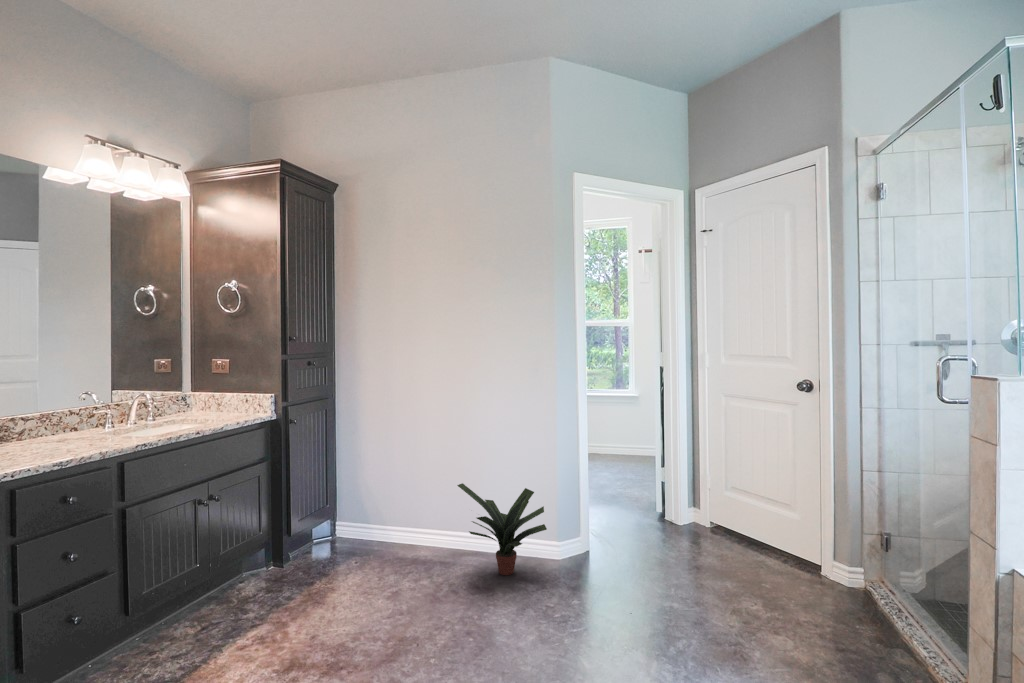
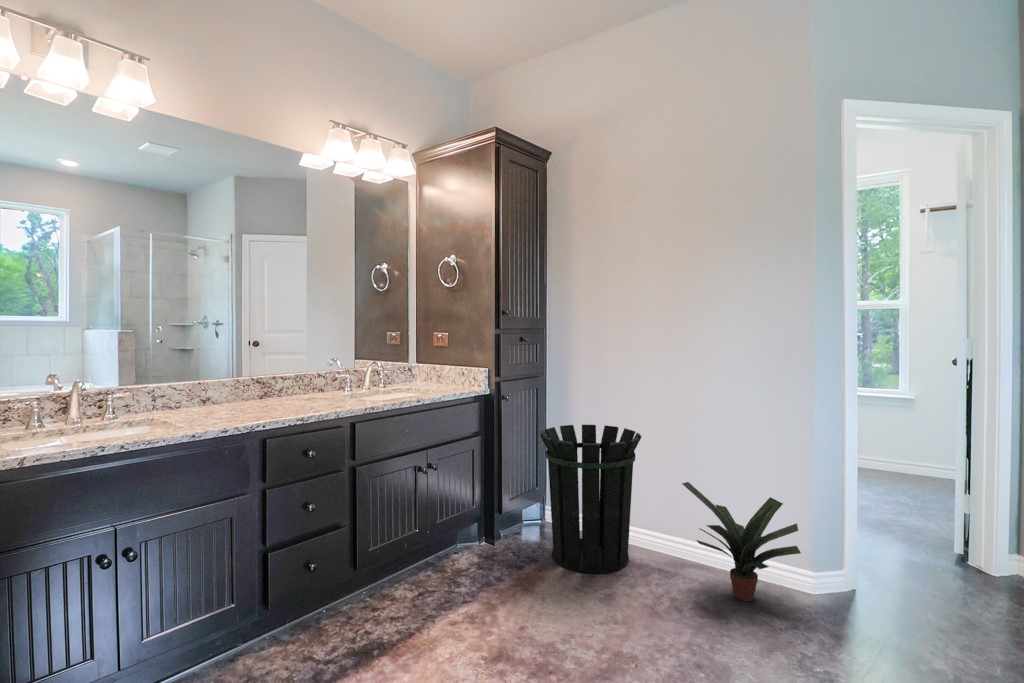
waste bin: none [329,441,424,577] -> present [540,425,641,574]

